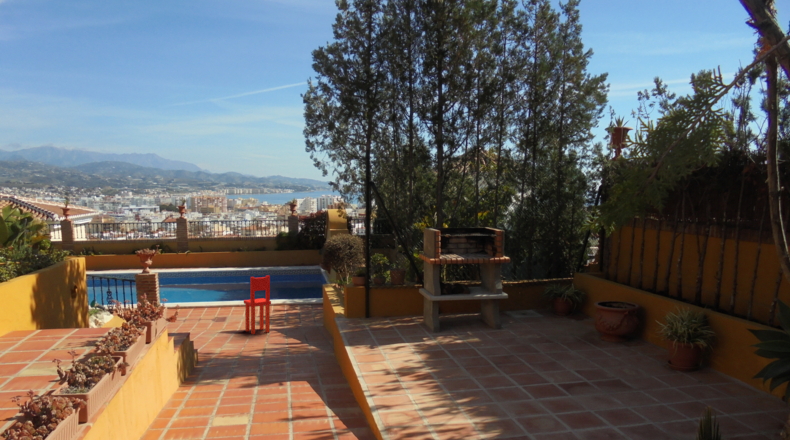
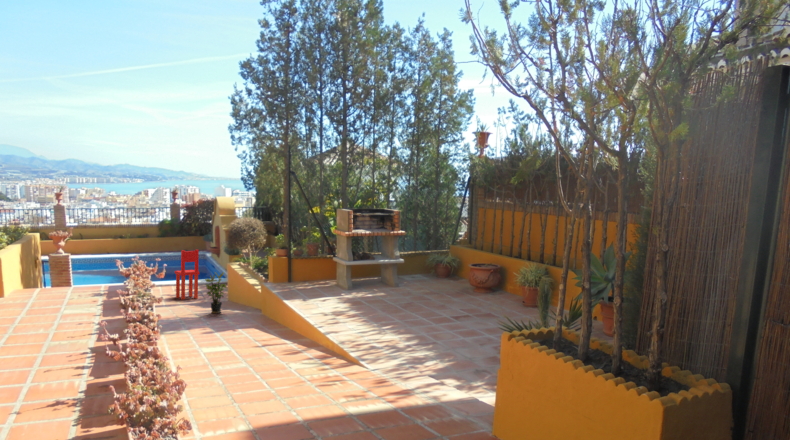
potted plant: none [276,308,302,359] -> present [205,272,226,313]

